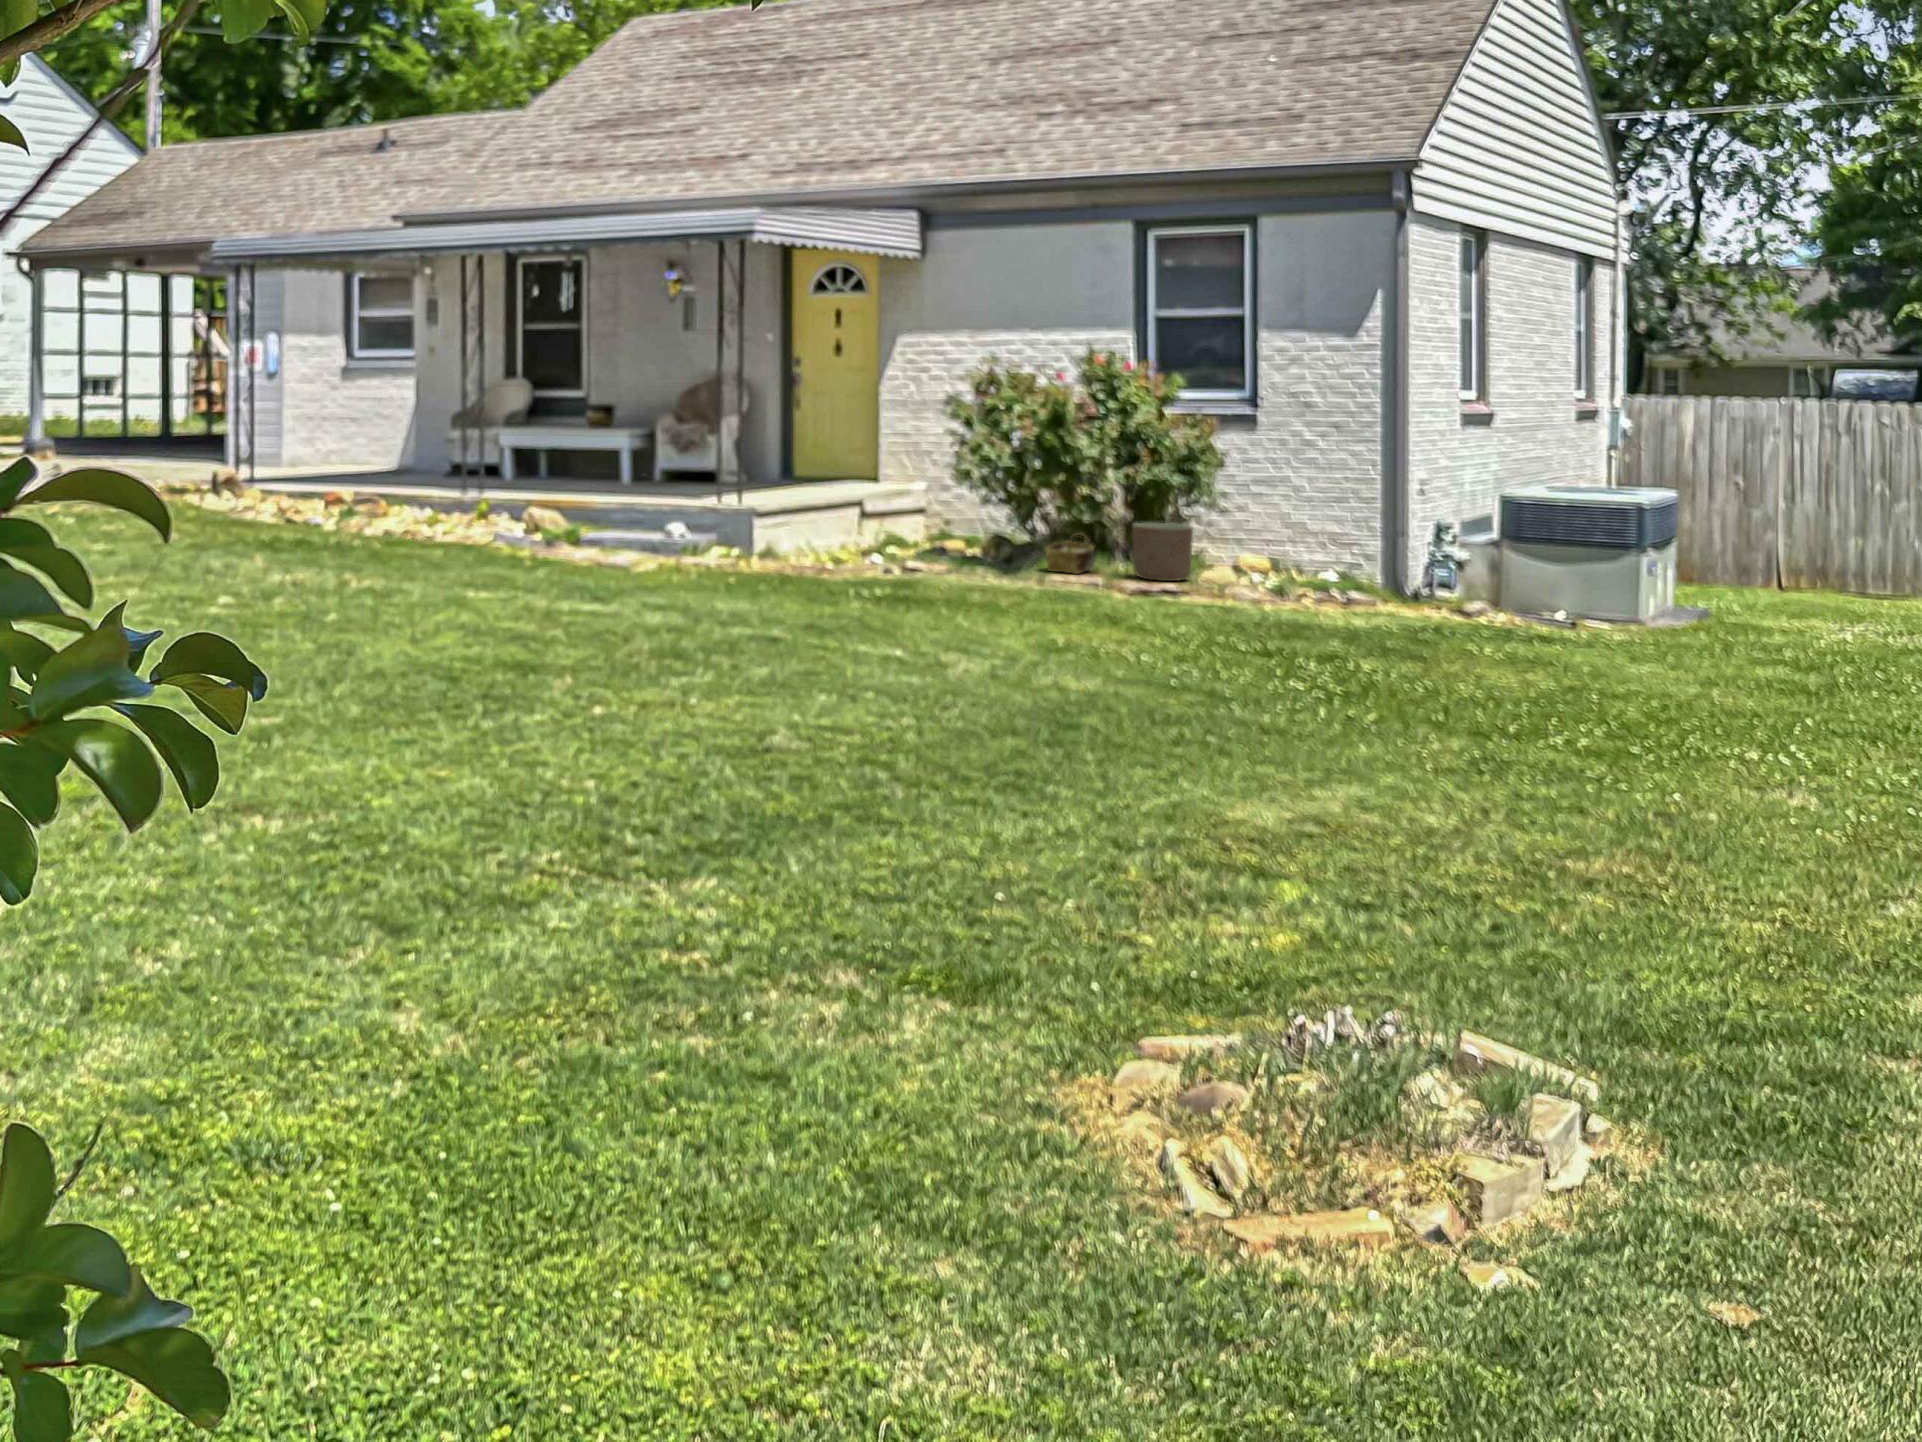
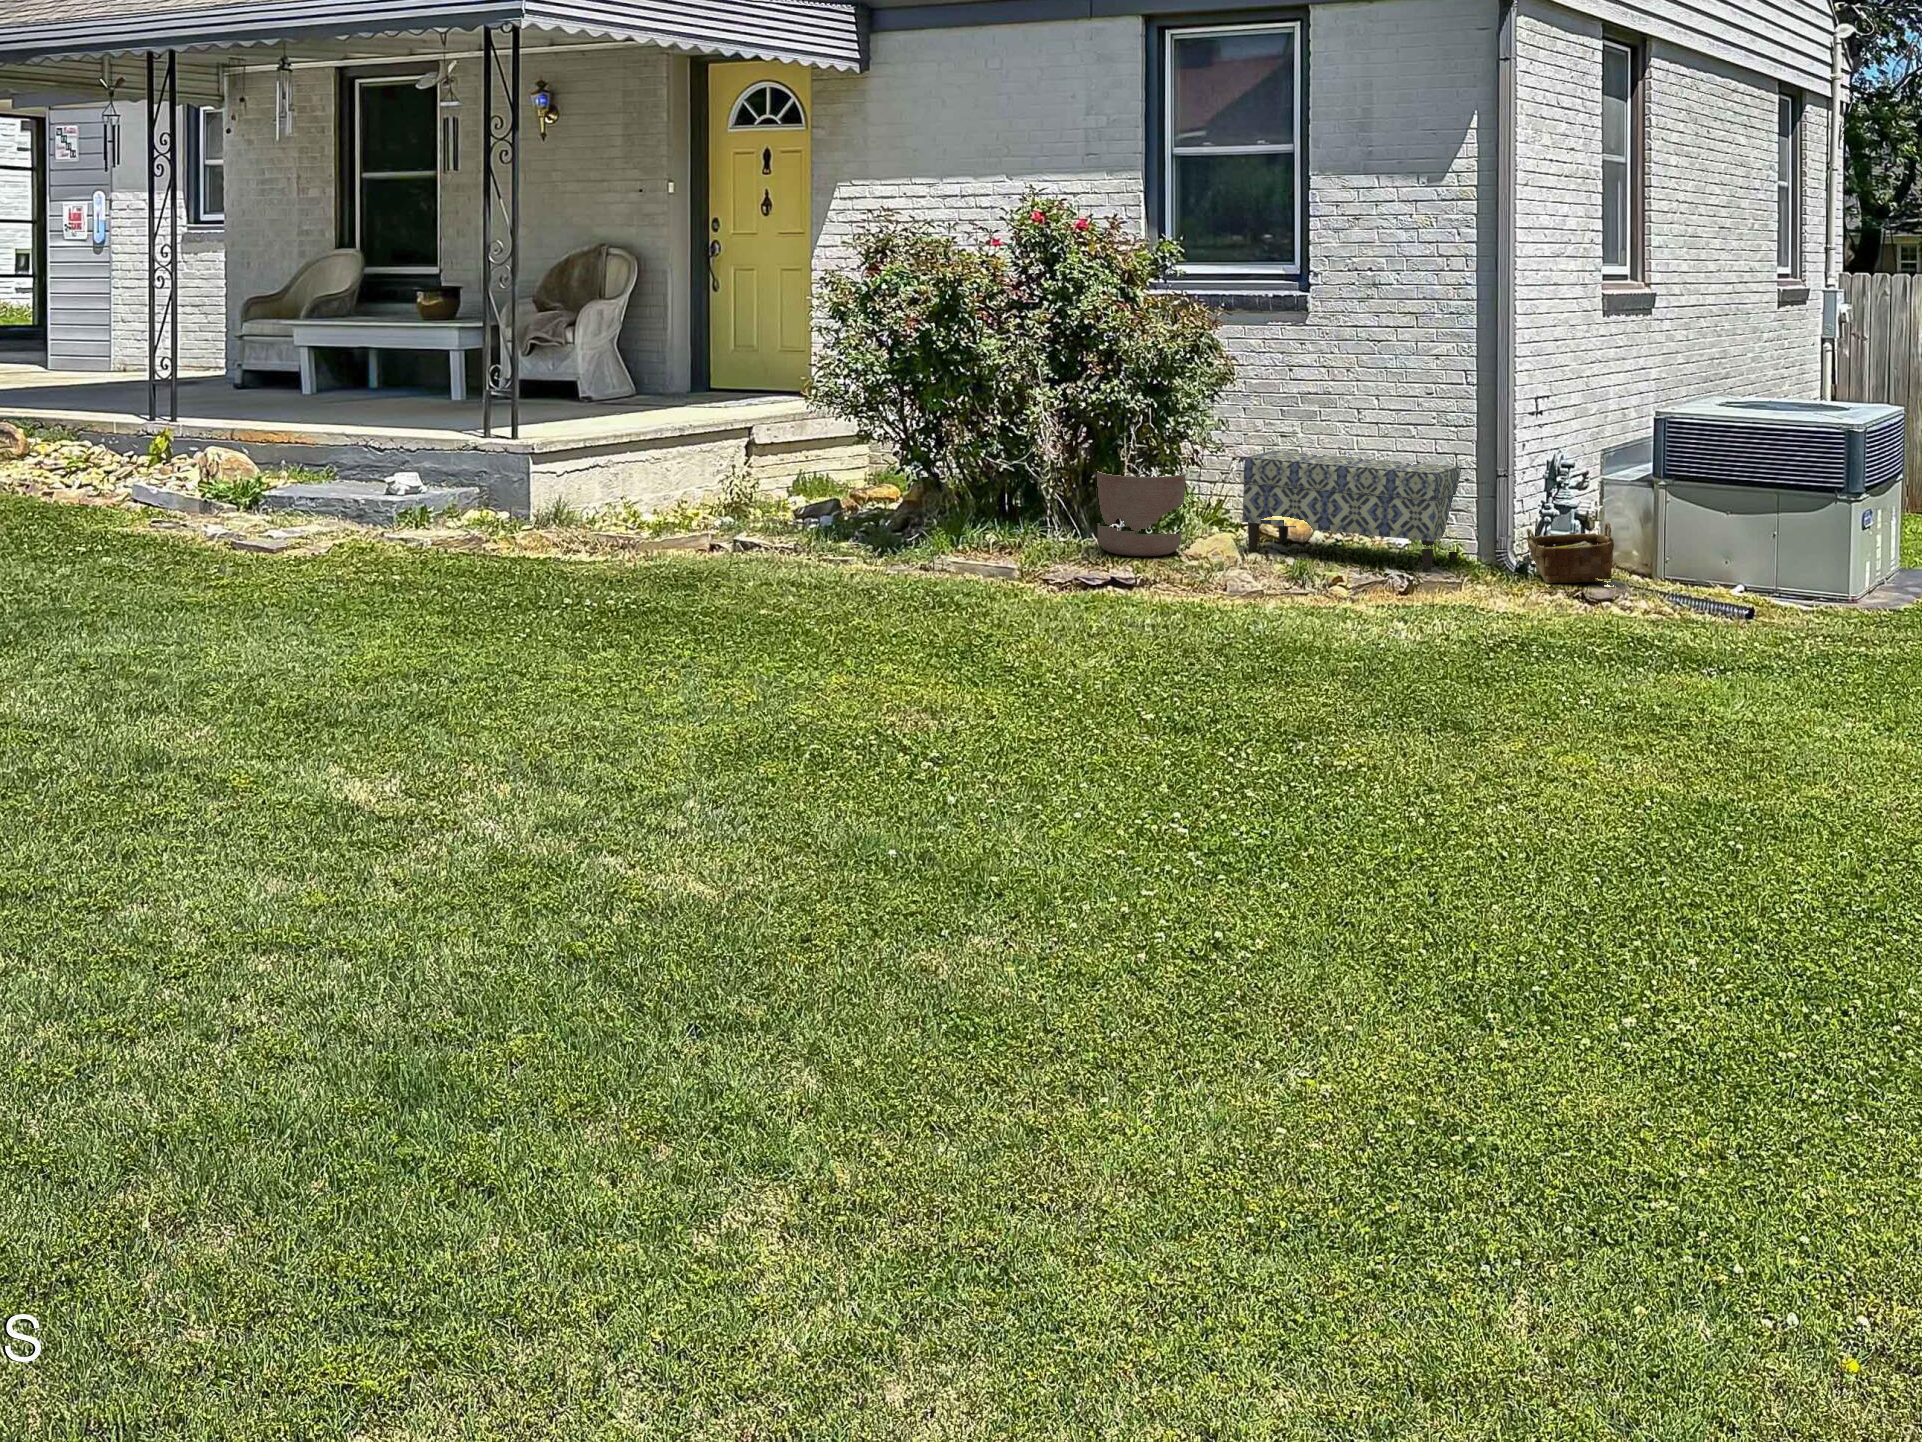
bench: none [1229,513,1384,592] -> present [1243,451,1461,571]
woven basket: present [1046,534,1094,574] -> present [1526,522,1614,584]

